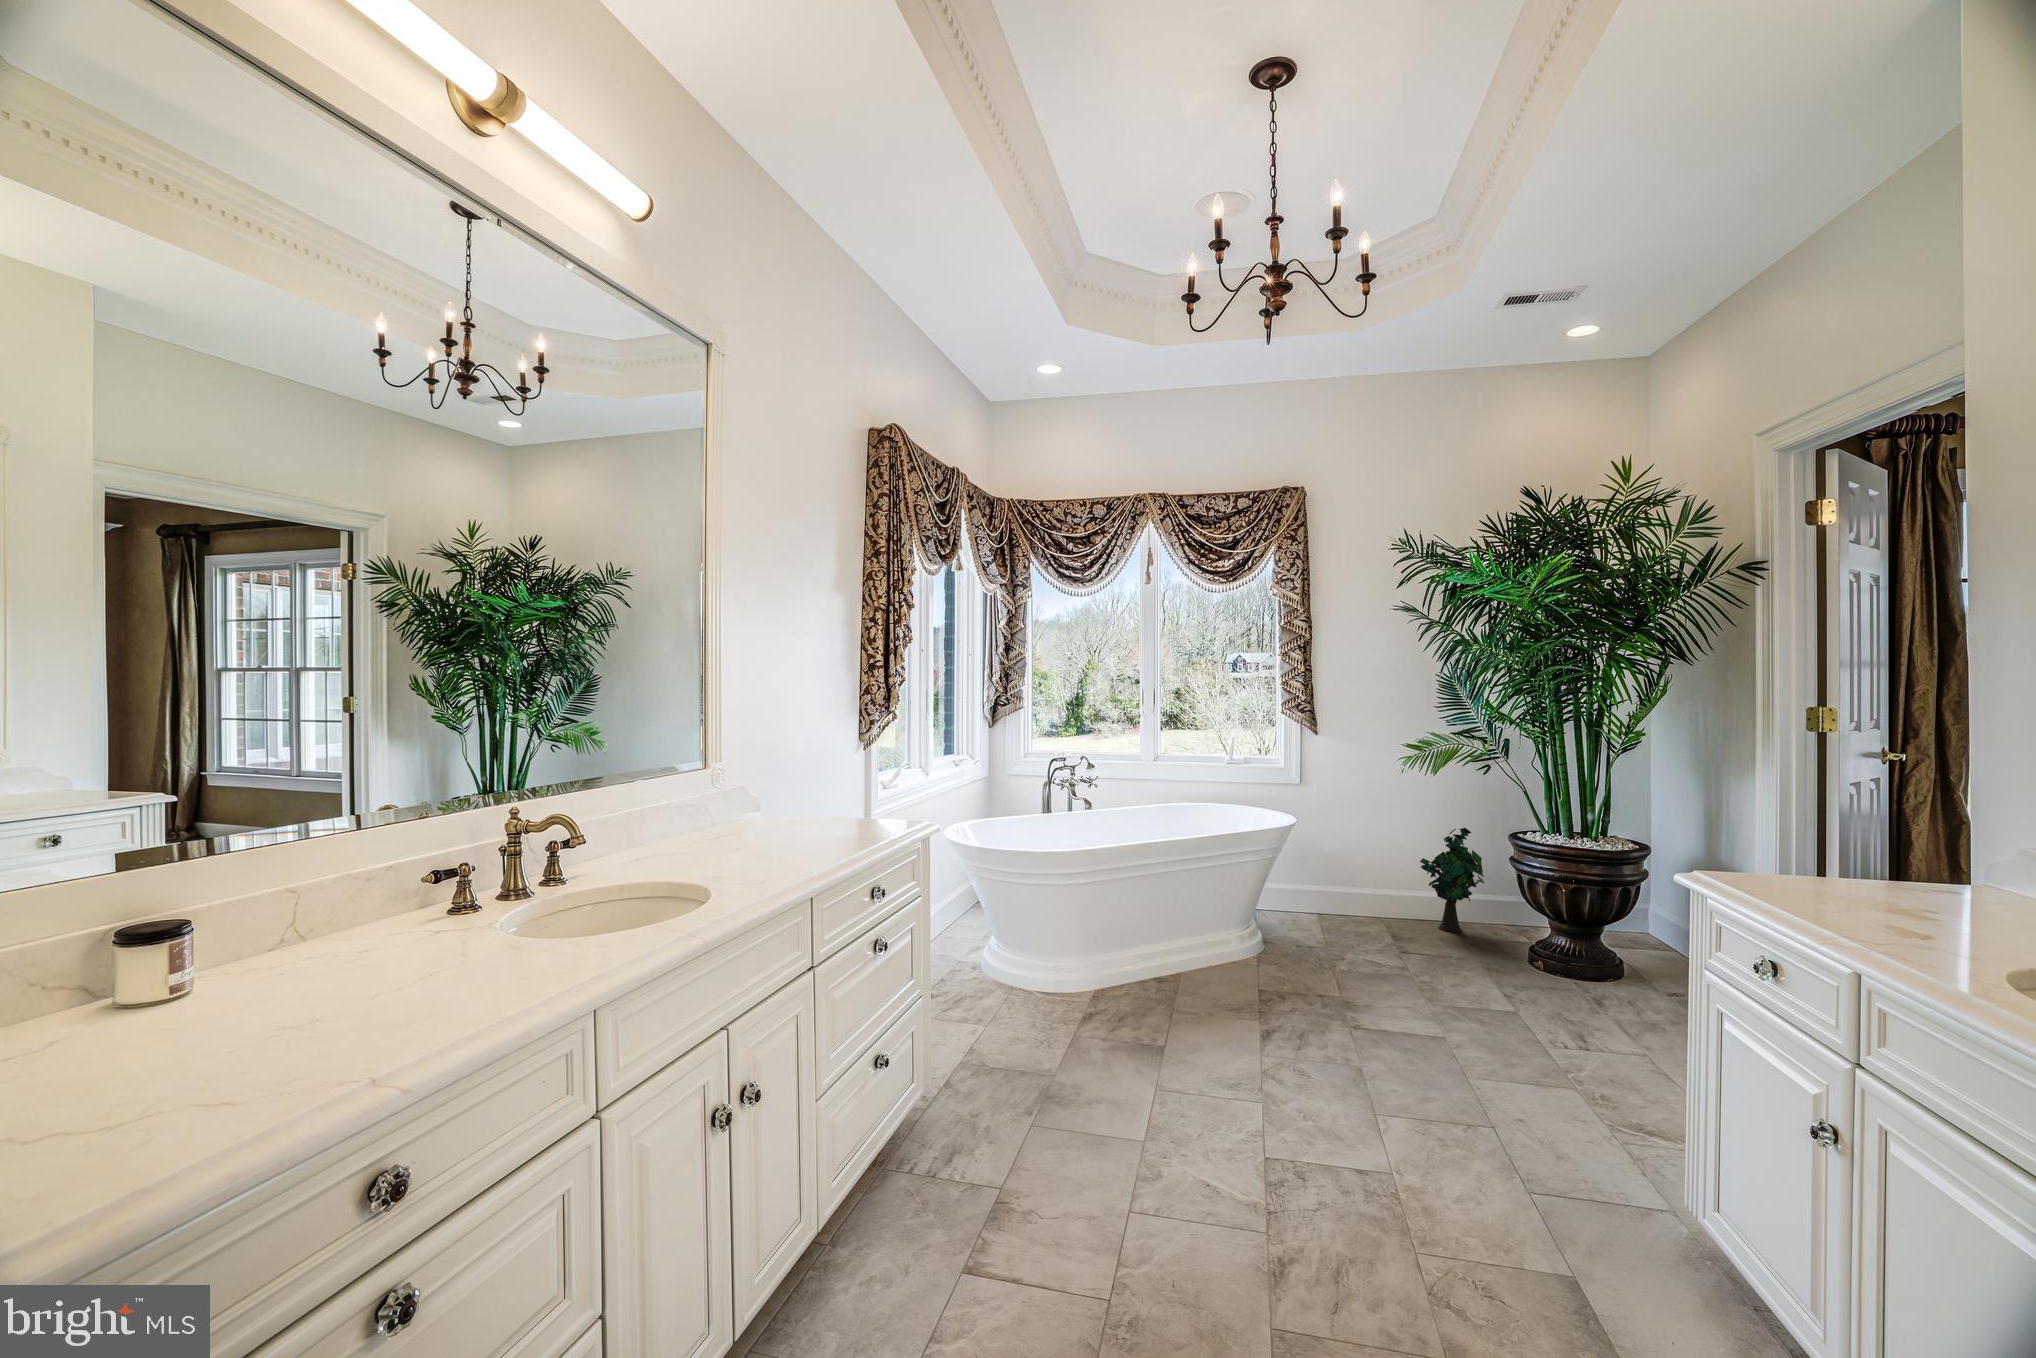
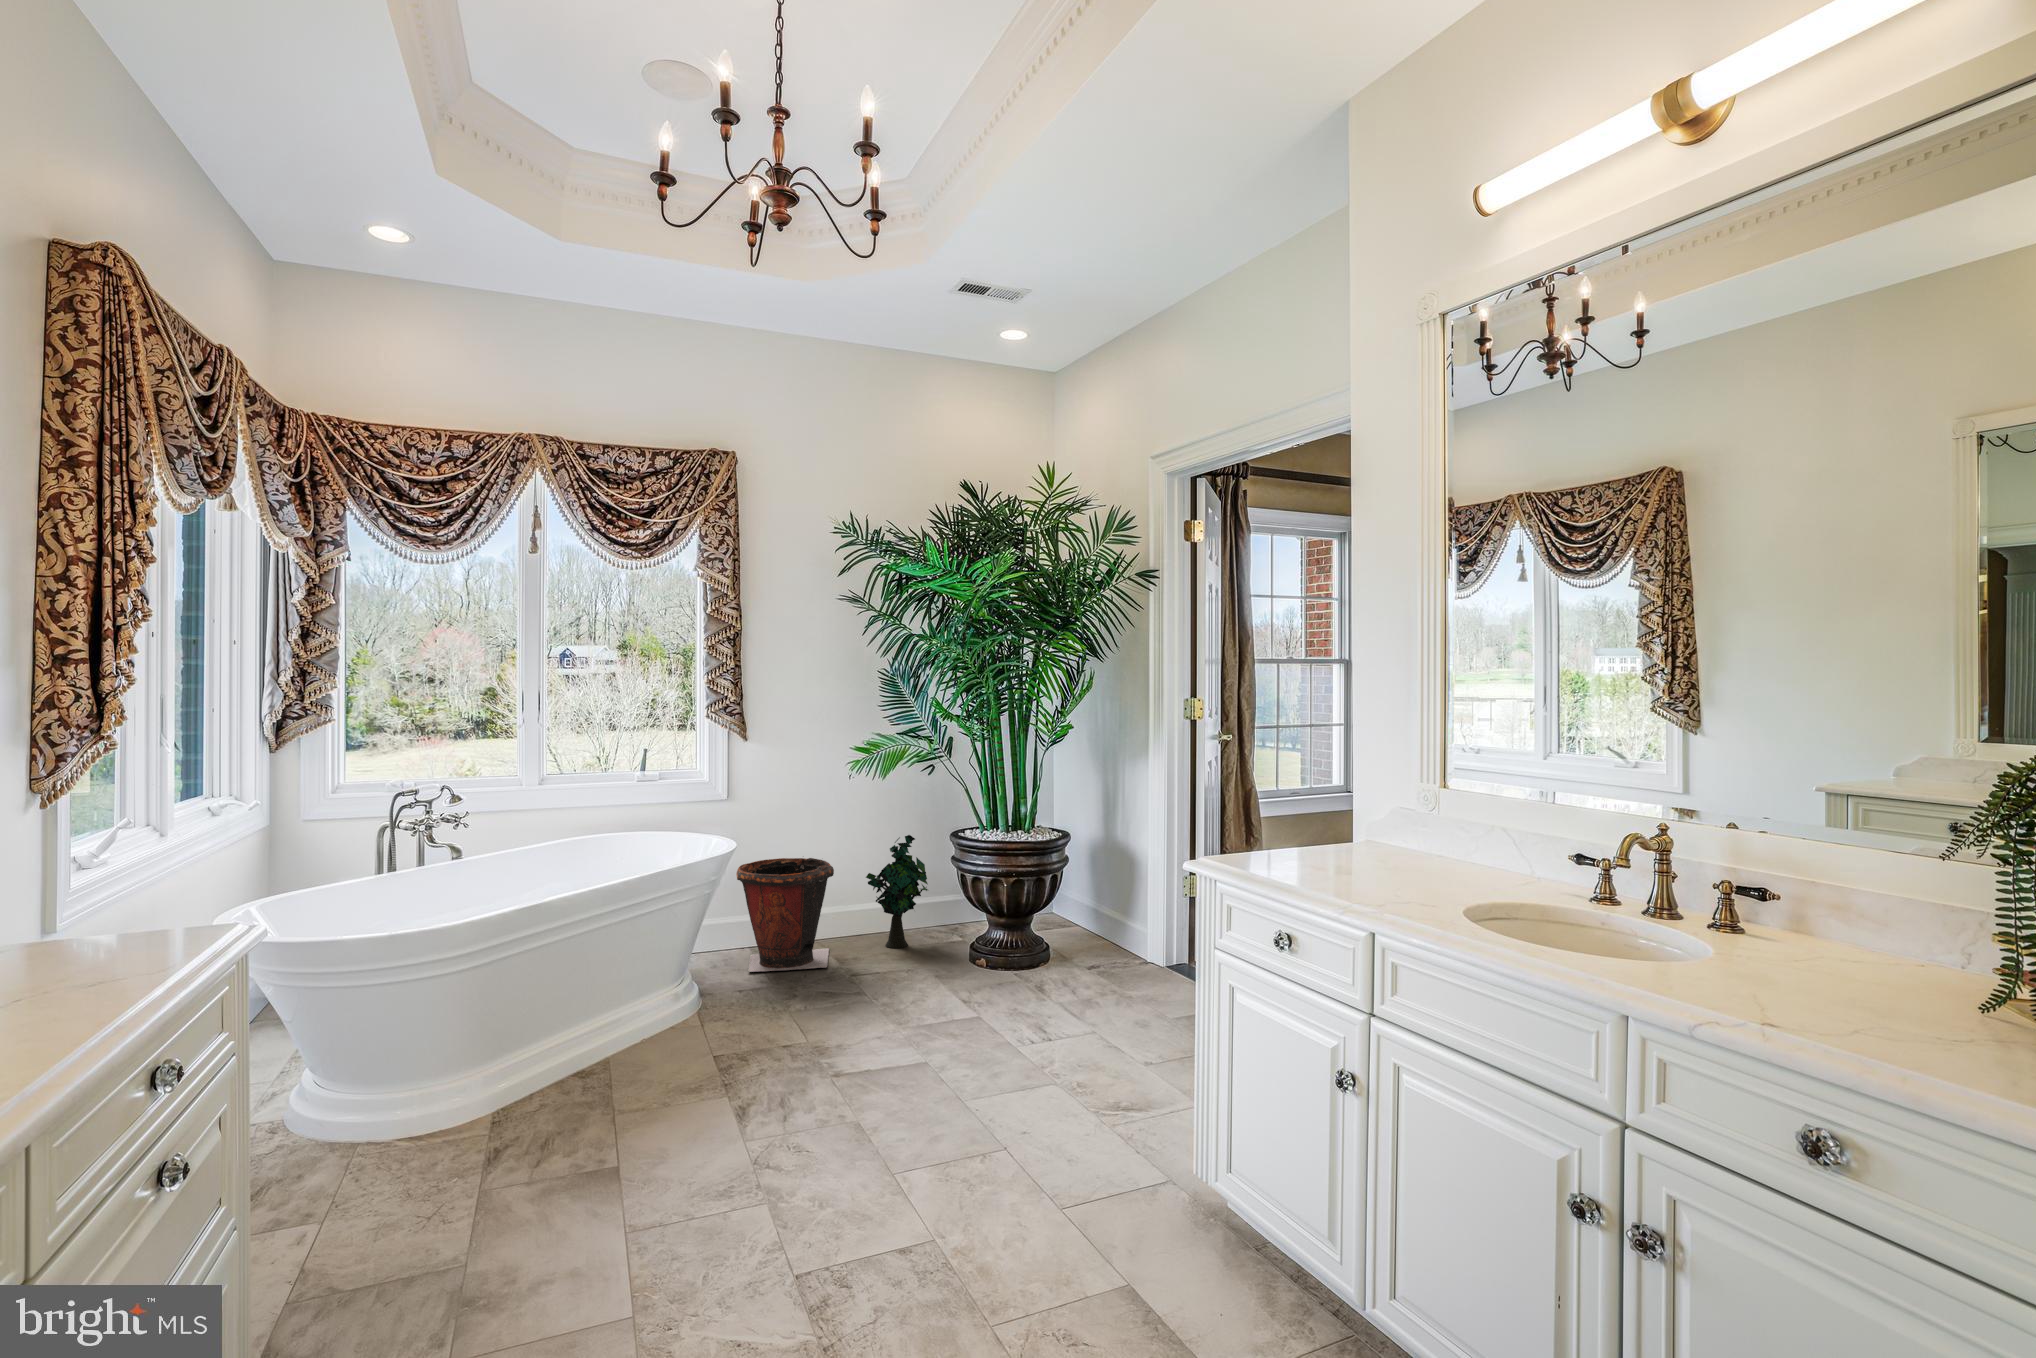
waste bin: none [1298,834,1385,936] -> present [736,858,834,972]

